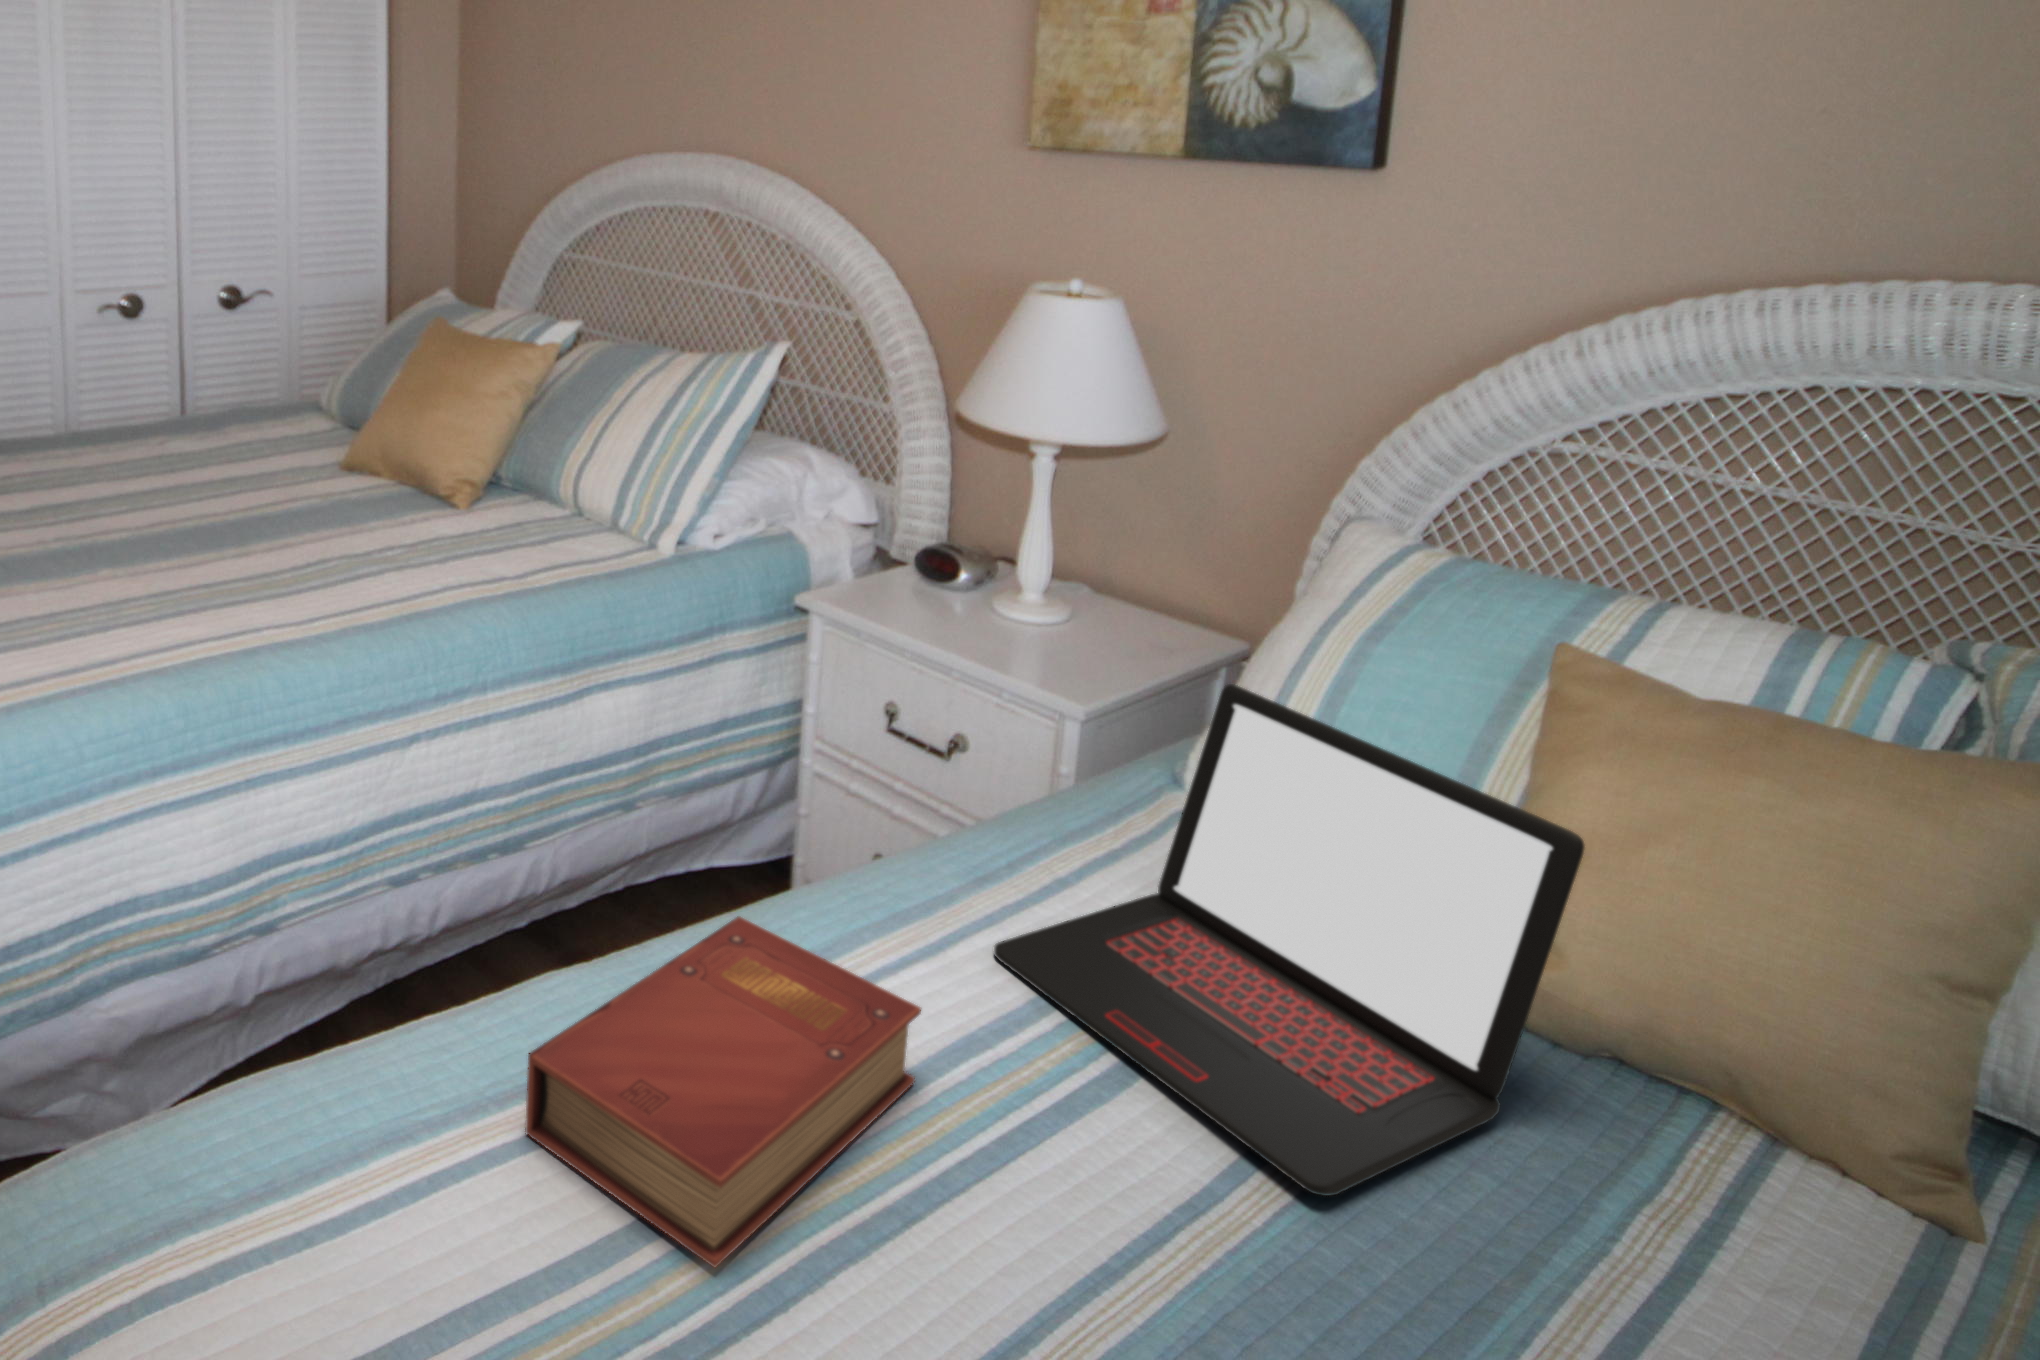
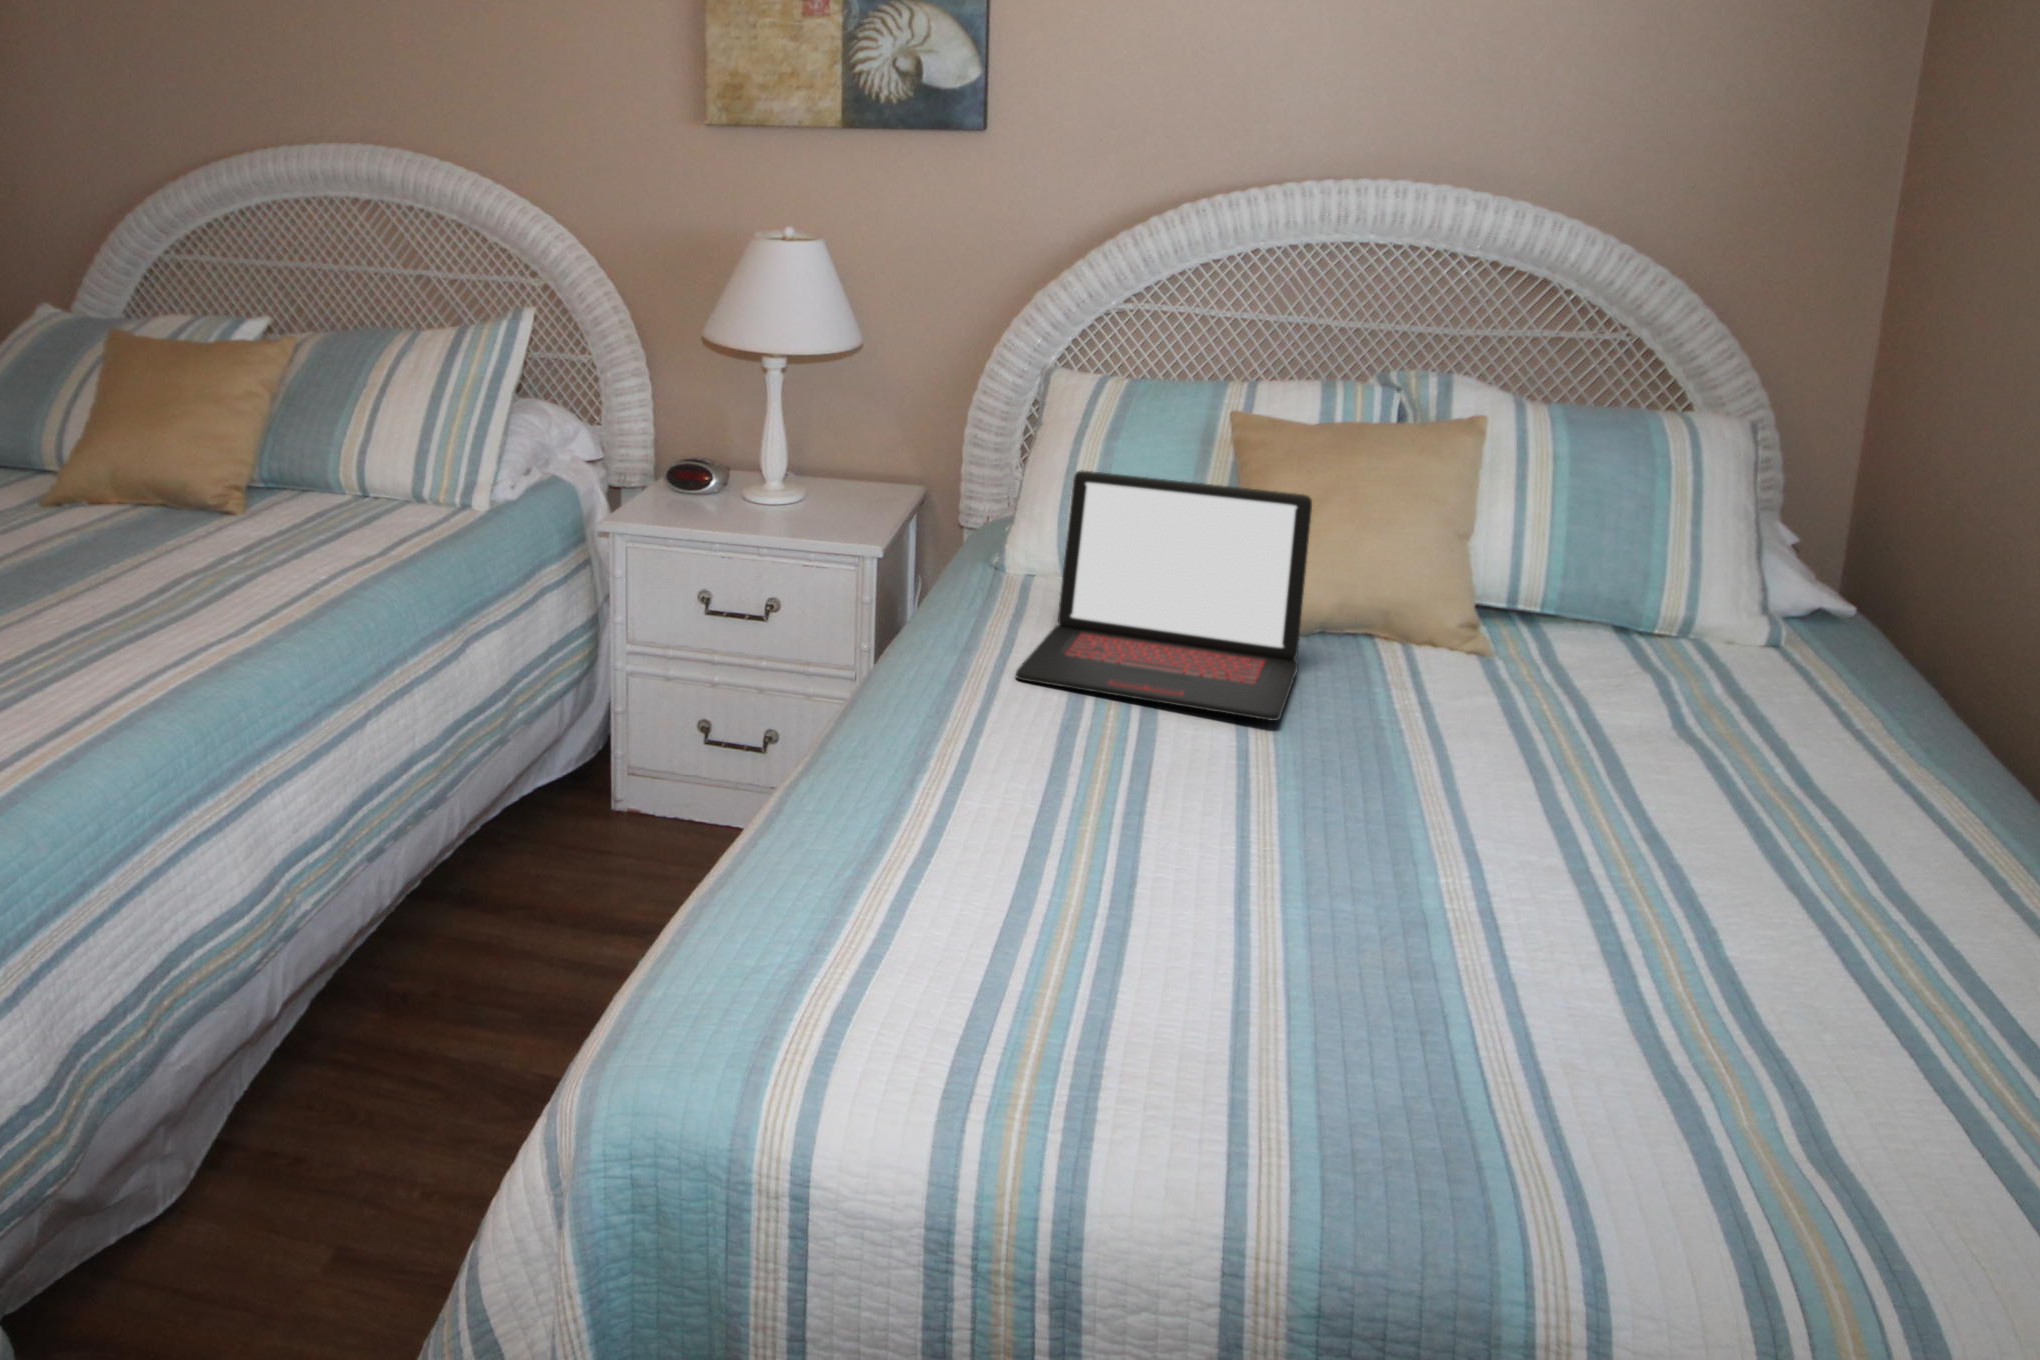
book: present [525,917,921,1267] -> none [907,685,1089,851]

